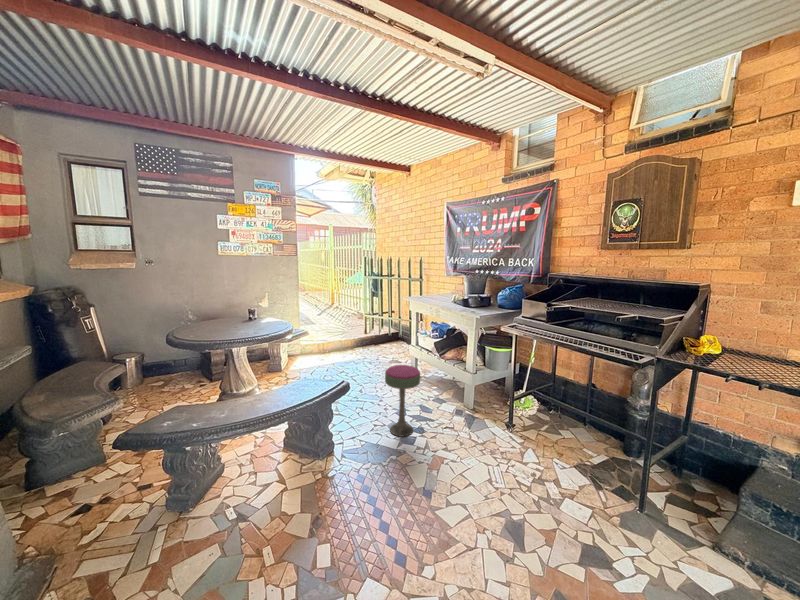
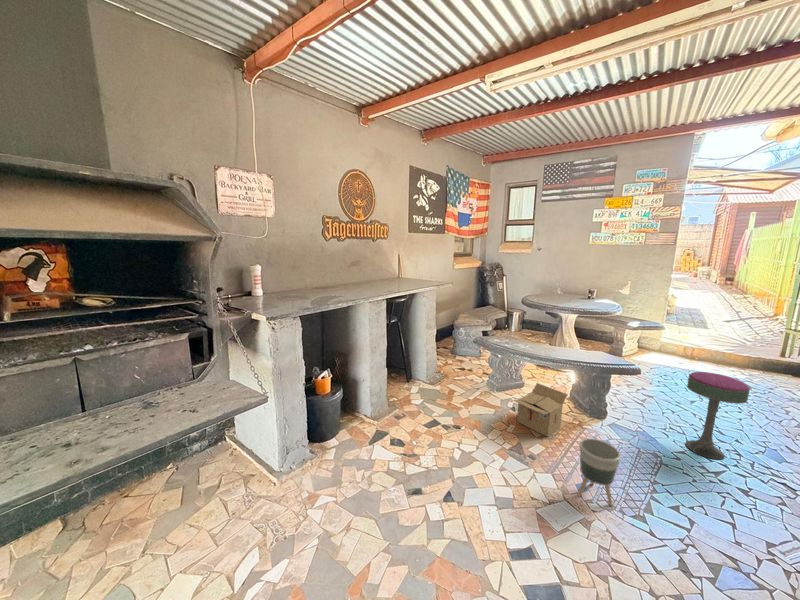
cardboard box: none [260,451,315,536] -> present [513,383,567,437]
planter: none [391,487,431,573] -> present [578,438,621,506]

